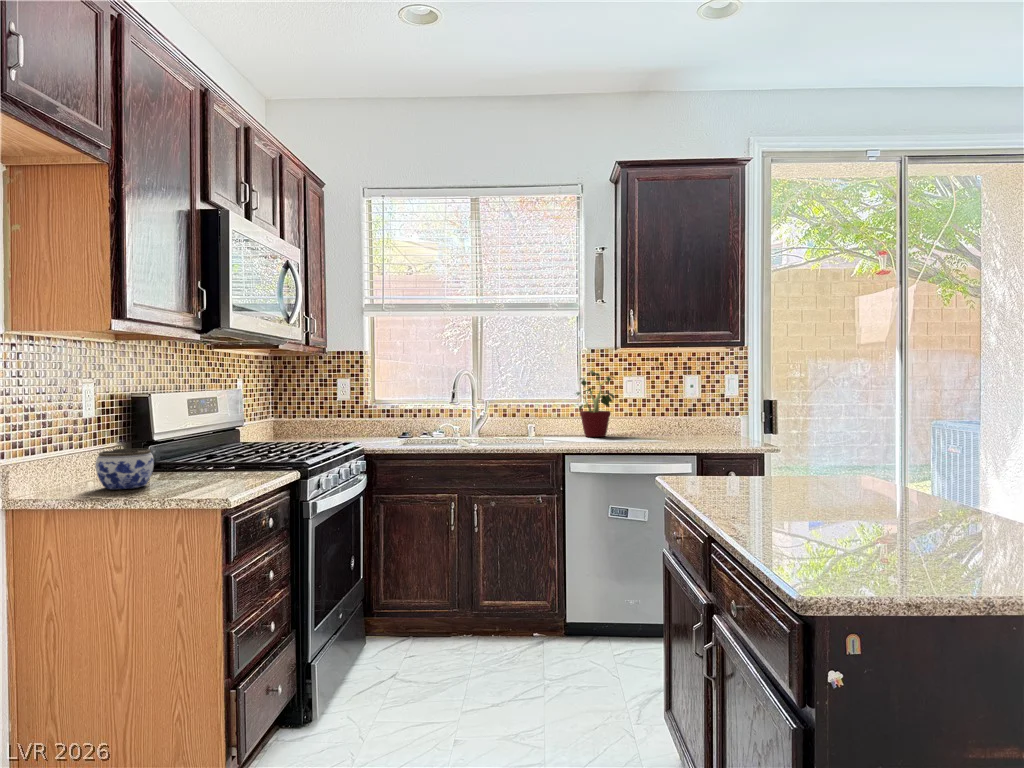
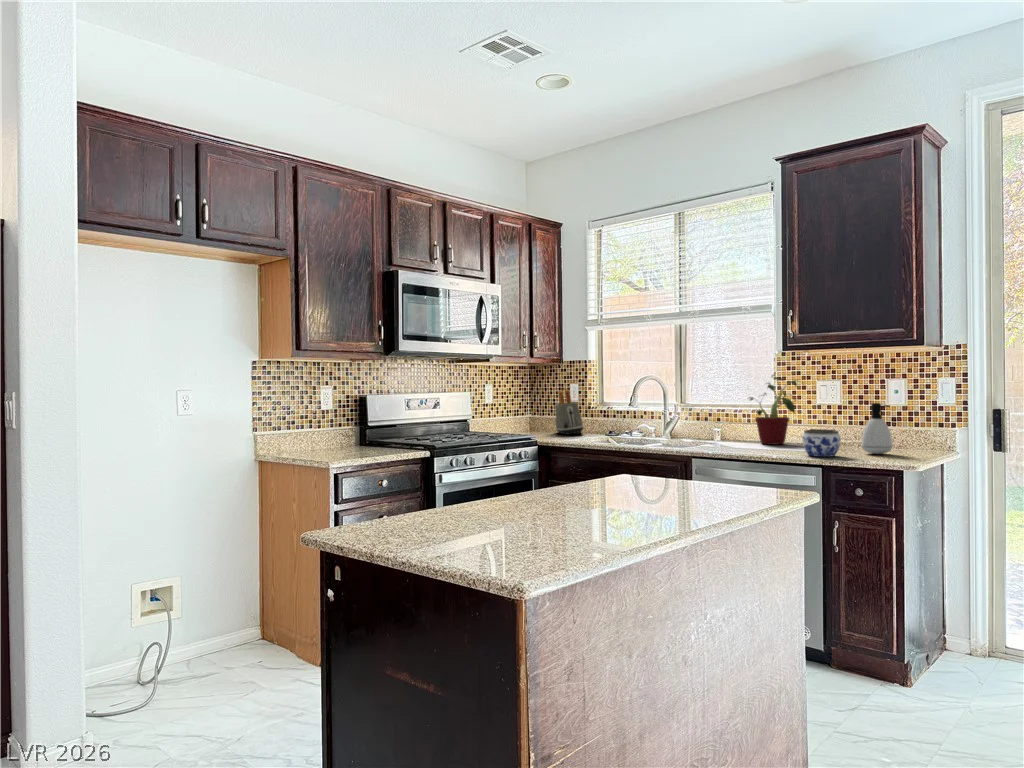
toaster: none [339,386,384,438] -> present [555,390,584,434]
soap dispenser: none [695,396,720,441] -> present [862,403,892,454]
jar: present [96,449,154,489] -> present [802,429,841,457]

